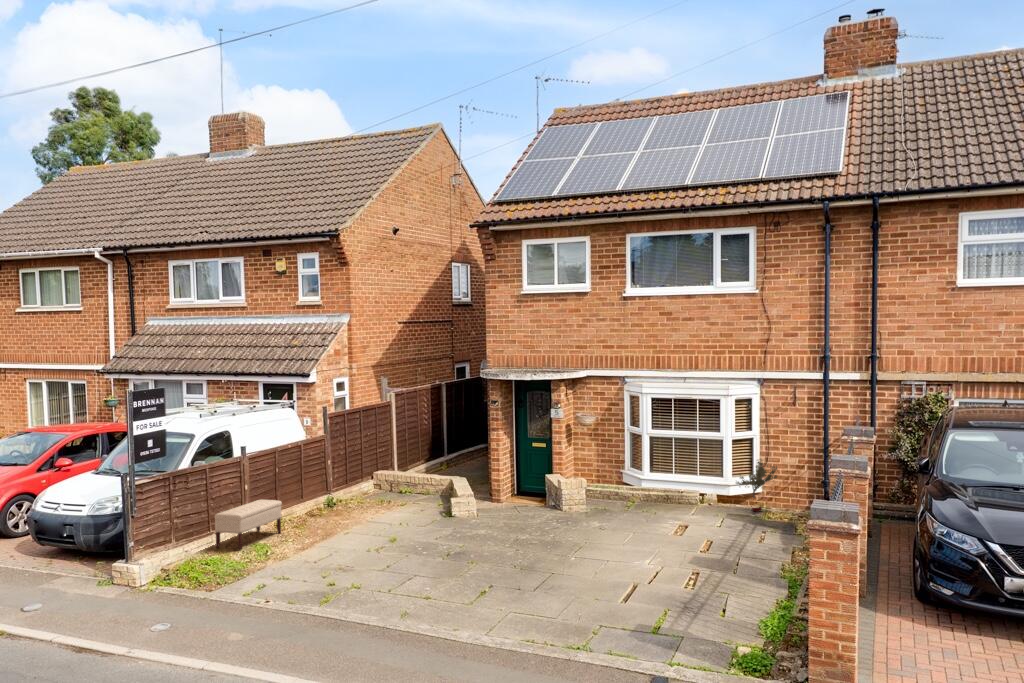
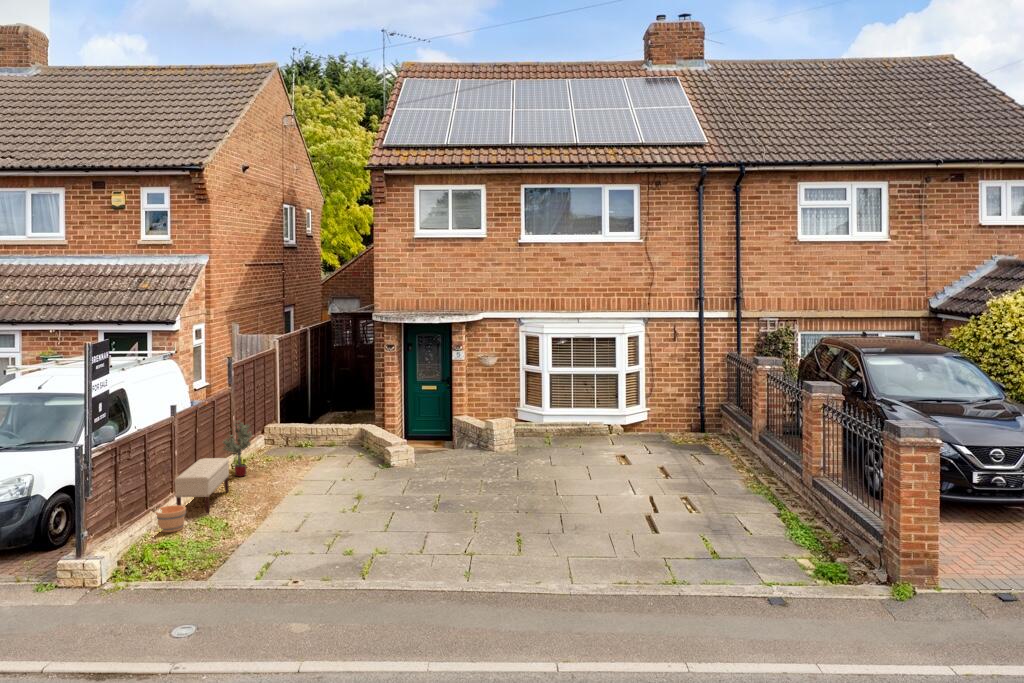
potted tree: present [736,459,777,512] -> present [223,420,252,477]
bucket: none [182,538,212,562] -> present [155,505,186,532]

